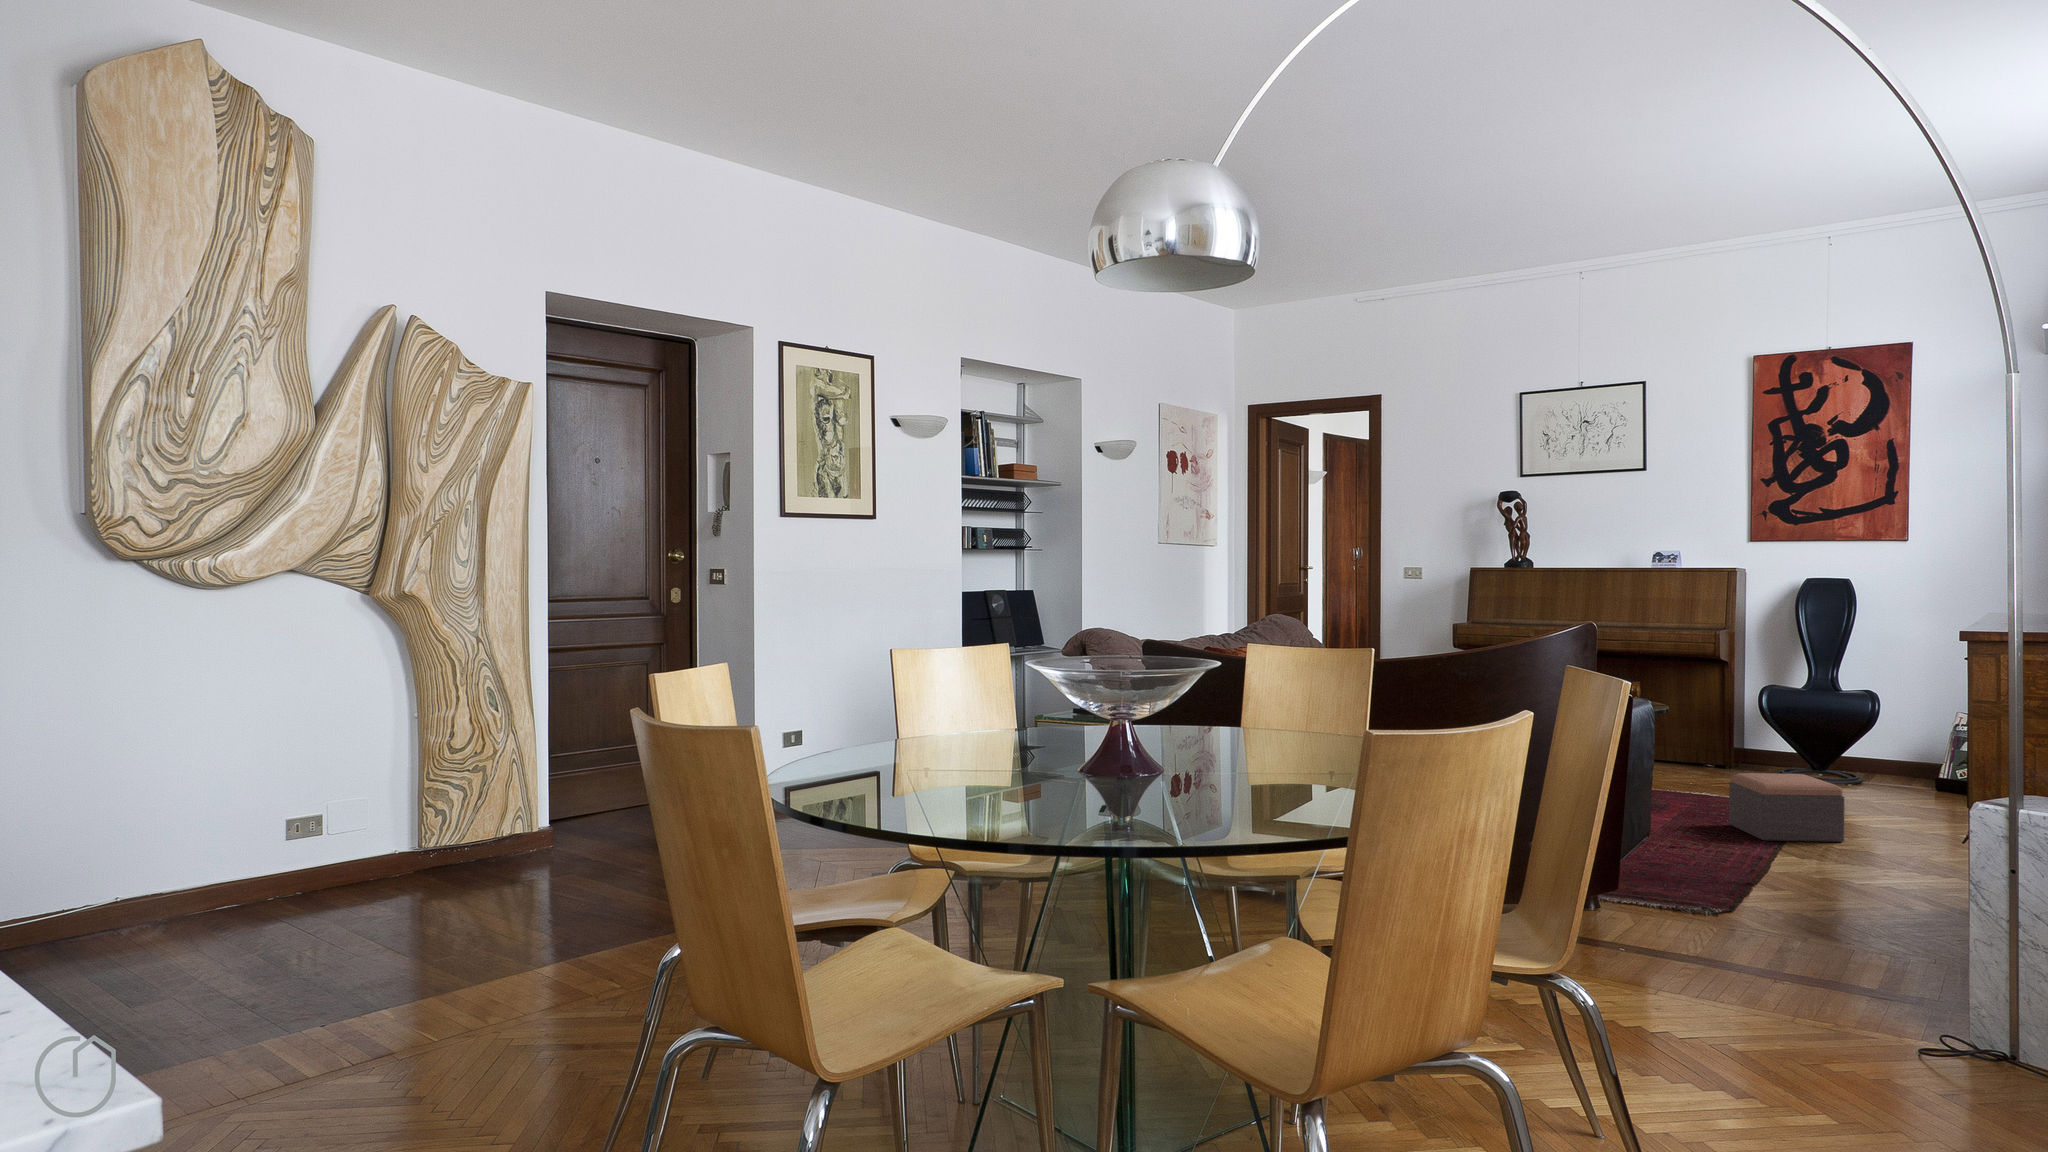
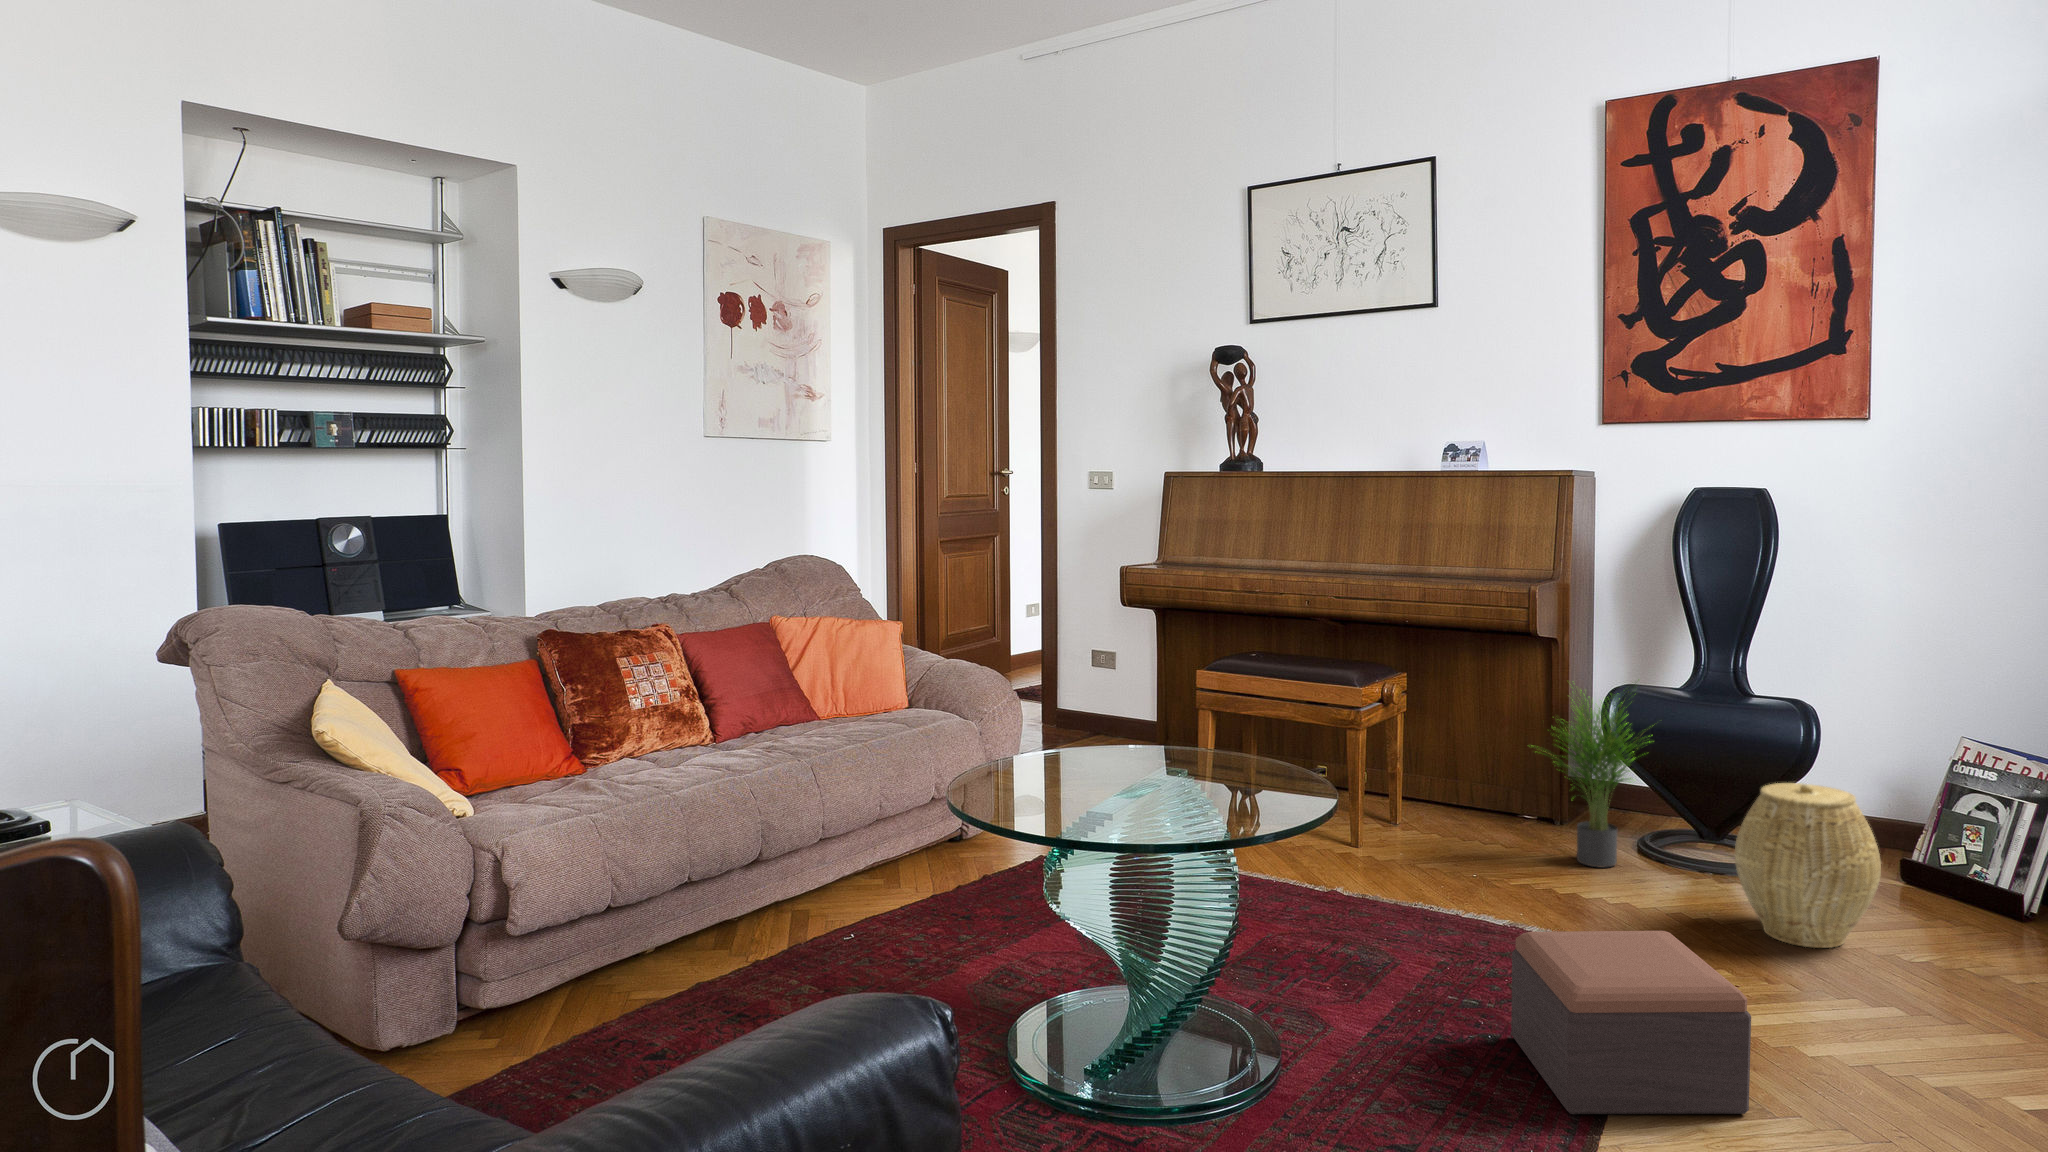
potted plant: none [1714,680,1797,785] -> present [1537,690,1650,868]
woven basket: none [1837,726,1914,809] -> present [1735,783,1881,948]

